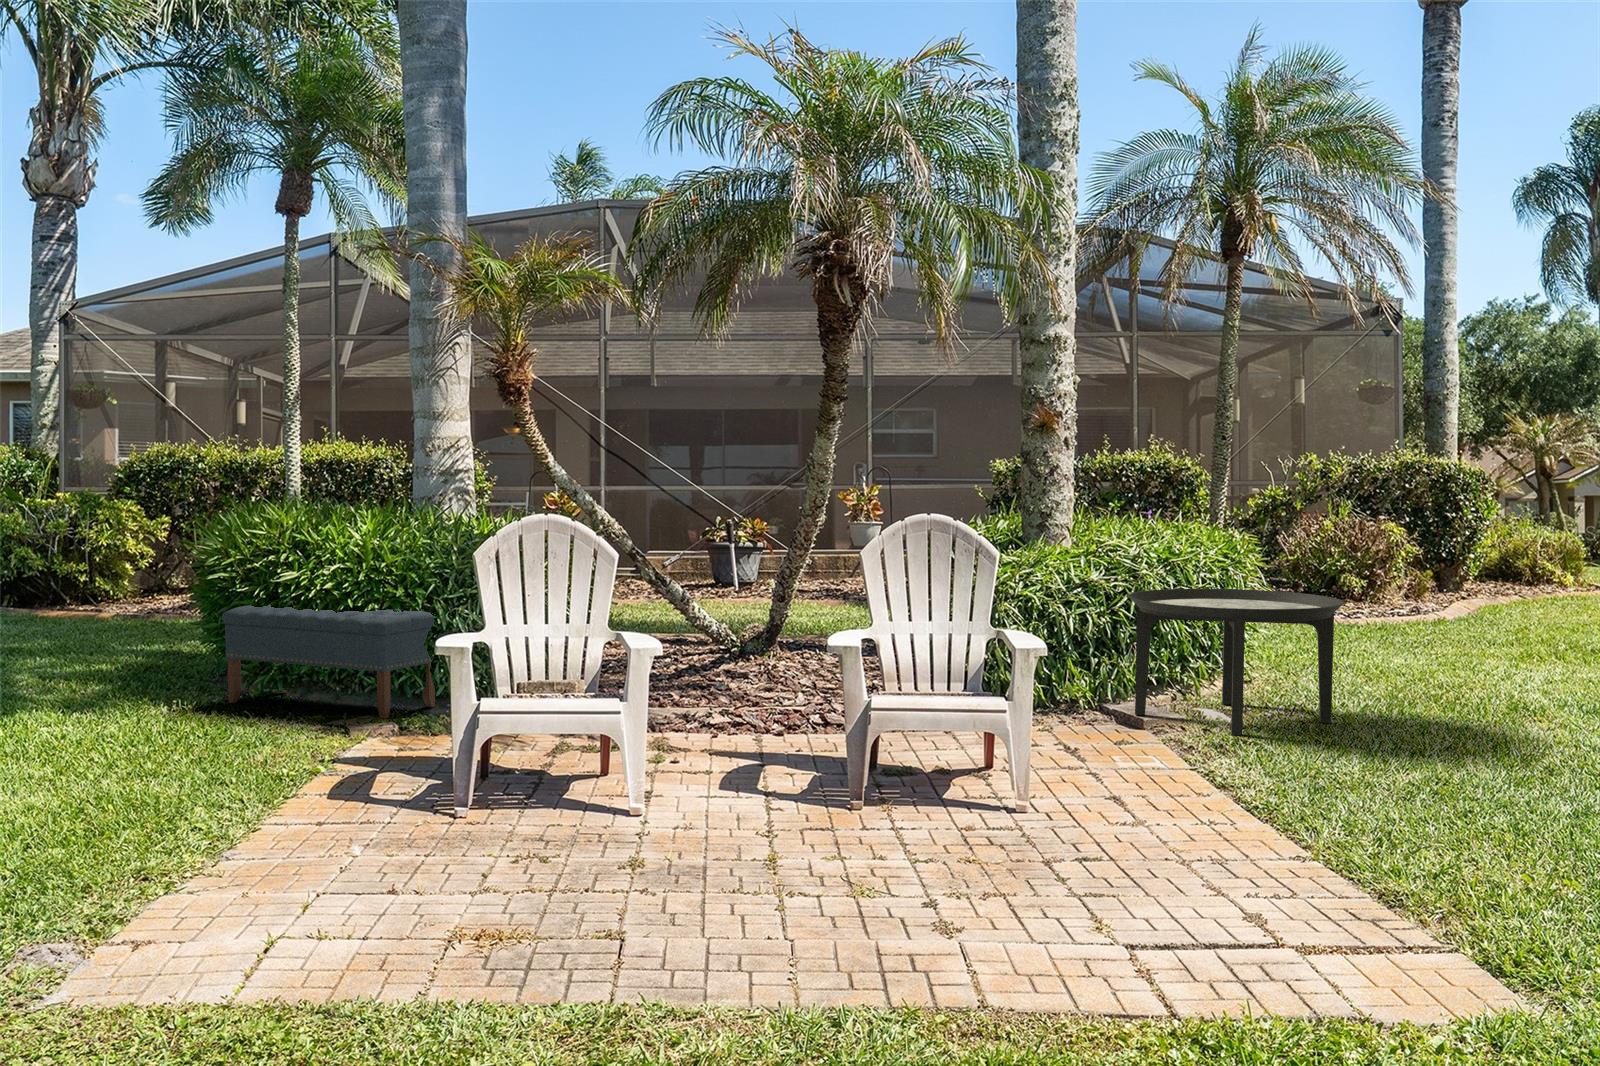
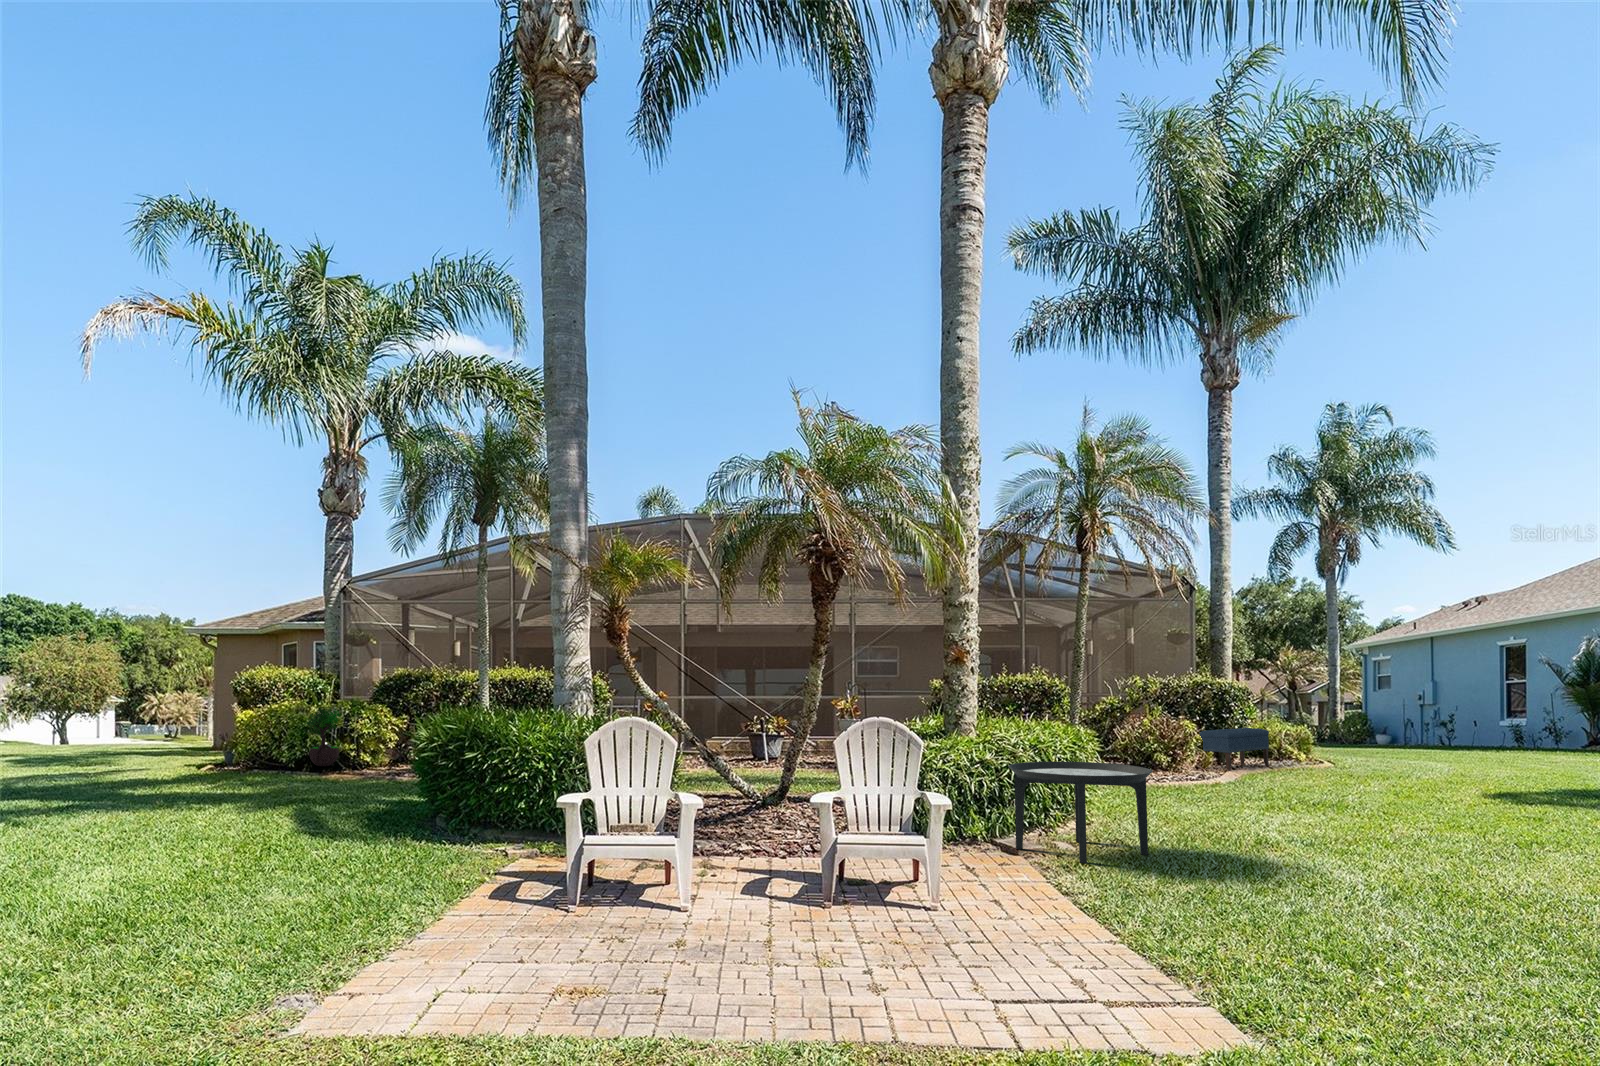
potted tree: none [79,508,137,599] -> present [304,707,339,767]
bench: present [222,605,436,718] -> present [1199,728,1269,771]

